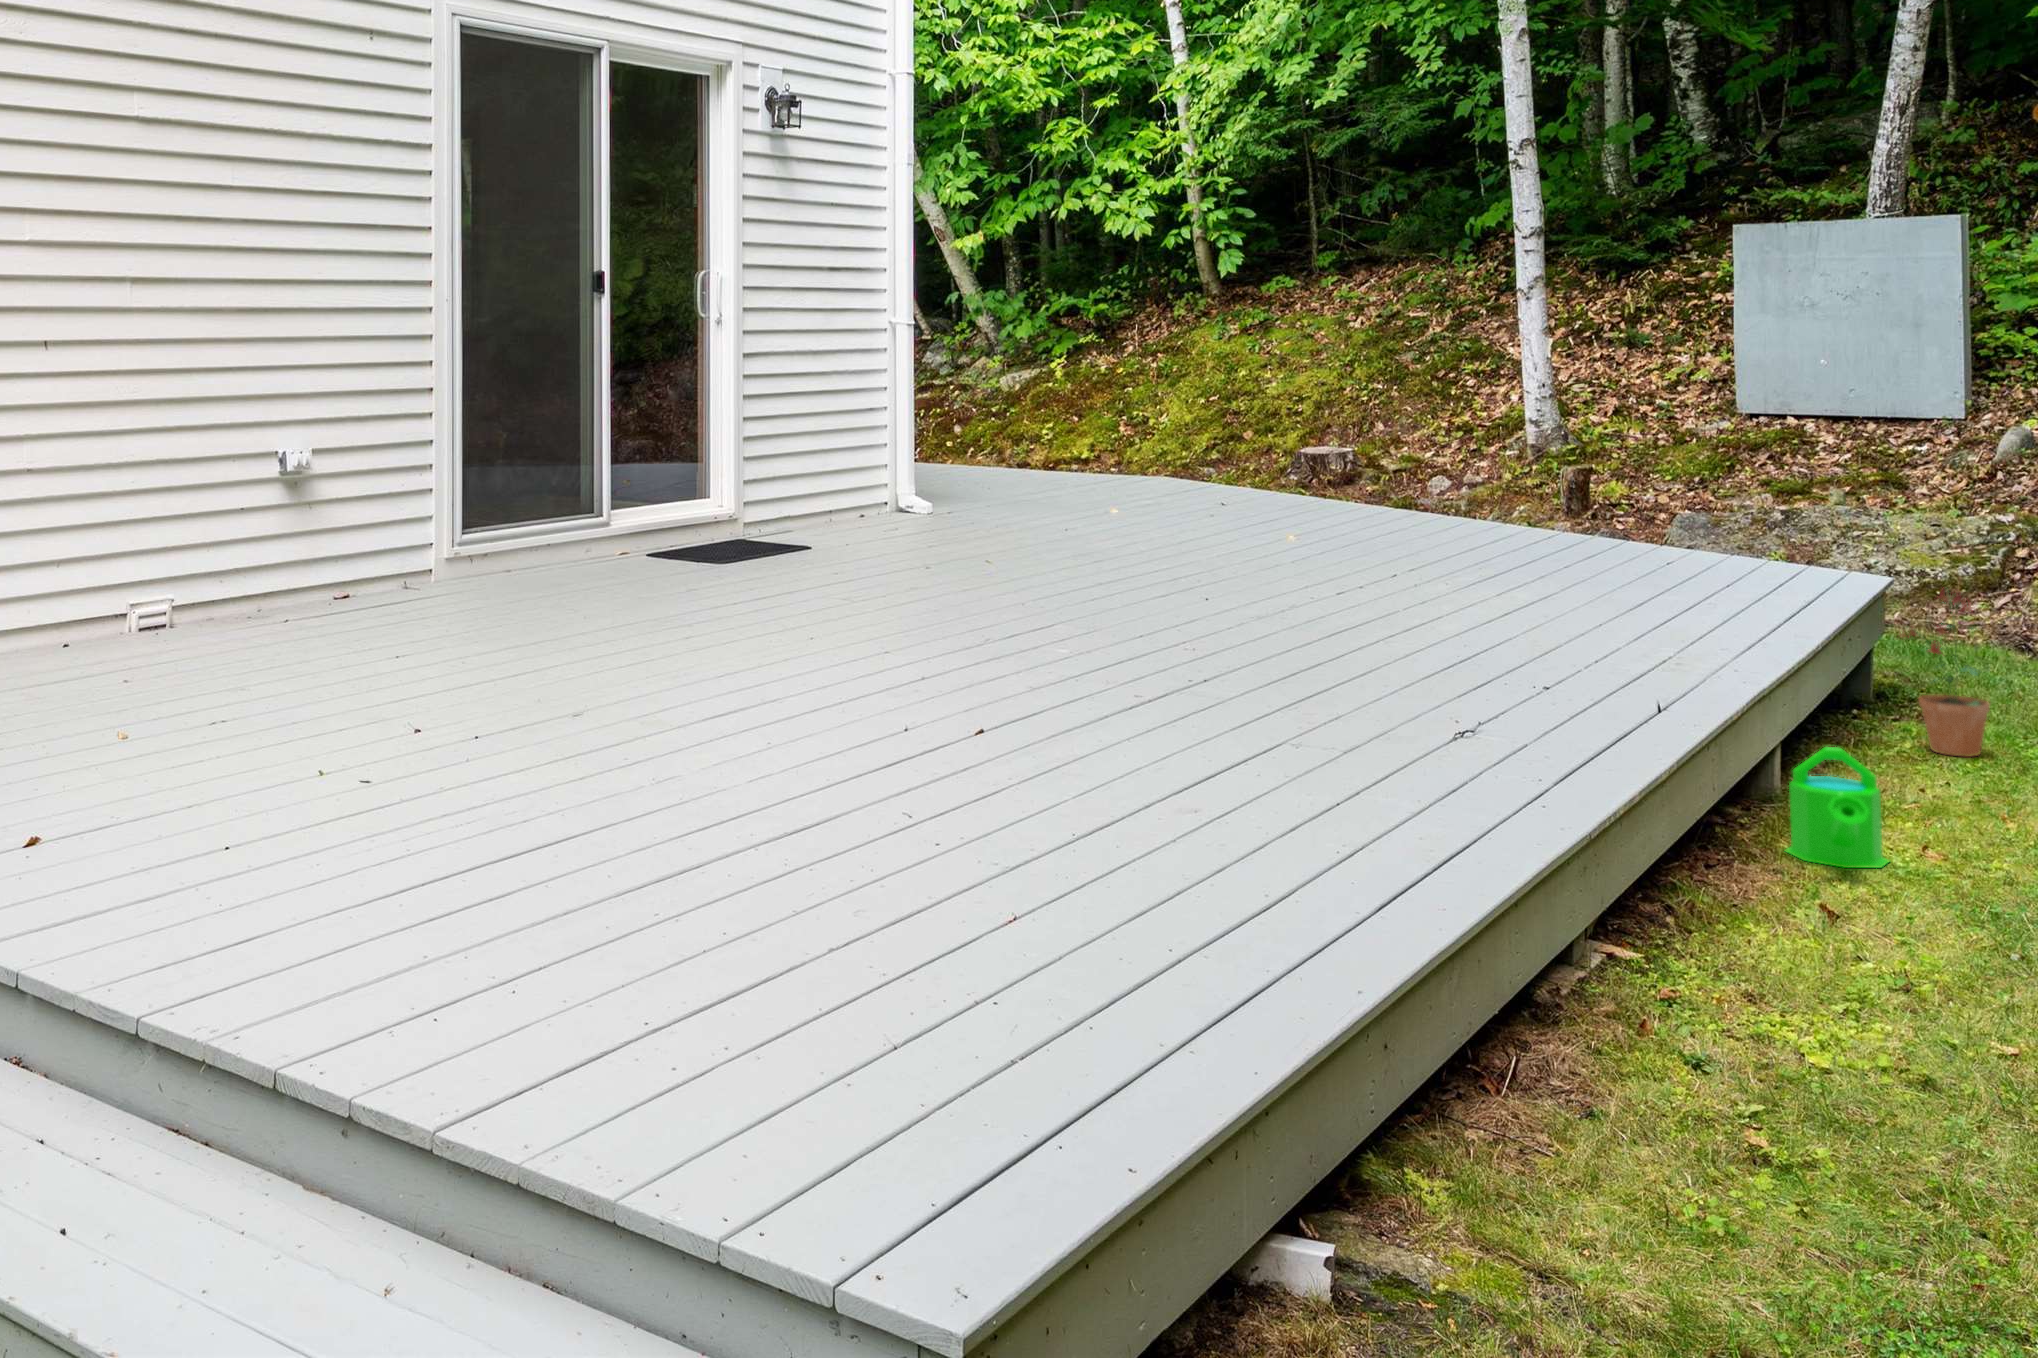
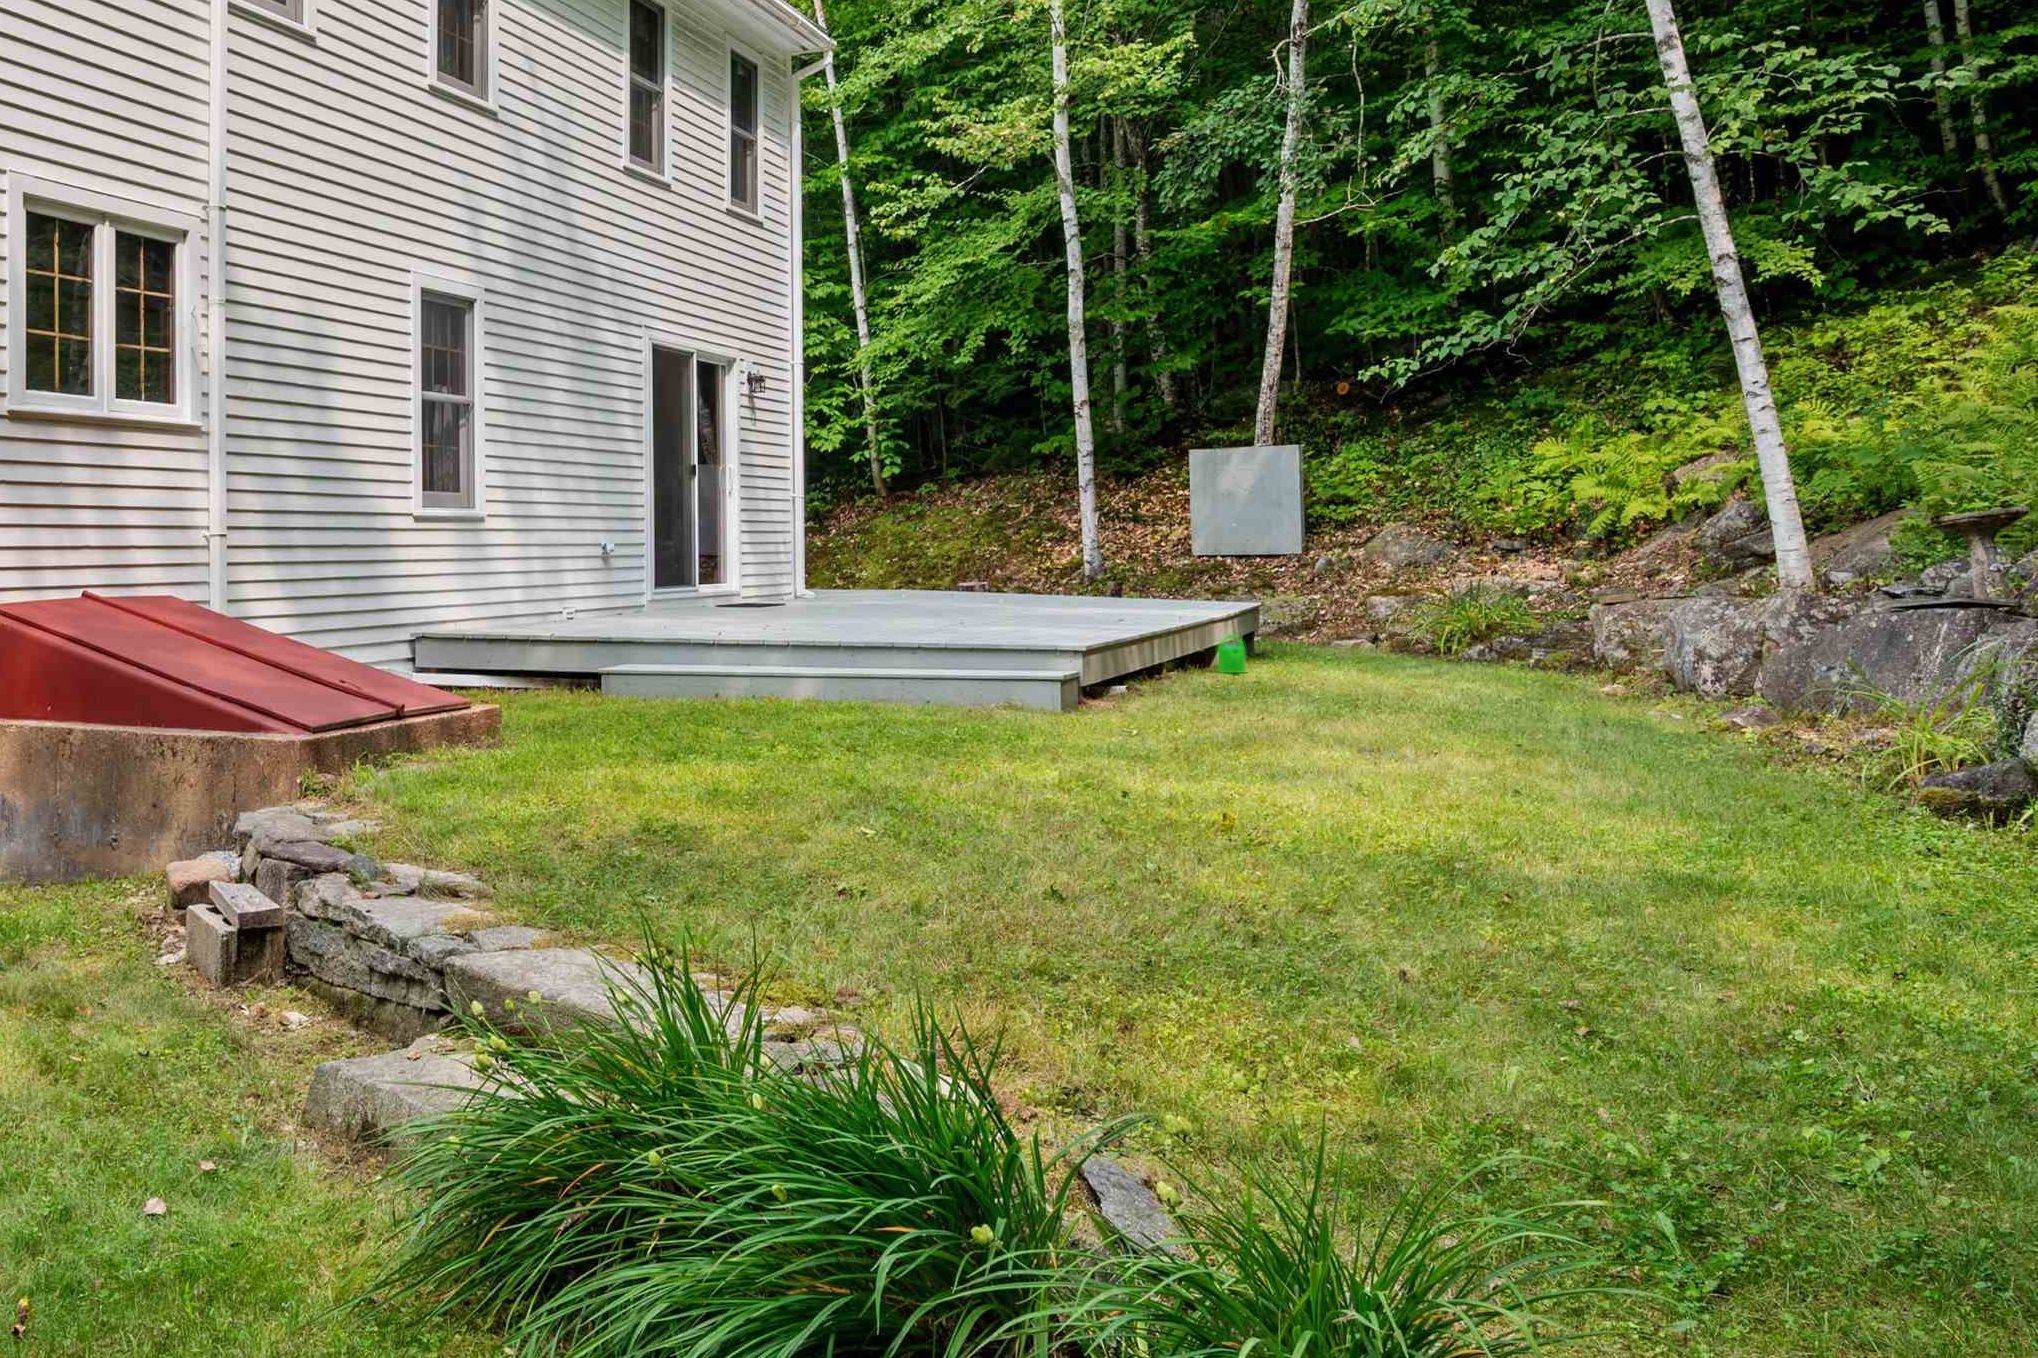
potted plant: present [1900,587,1990,757] -> none [1254,592,1285,655]

